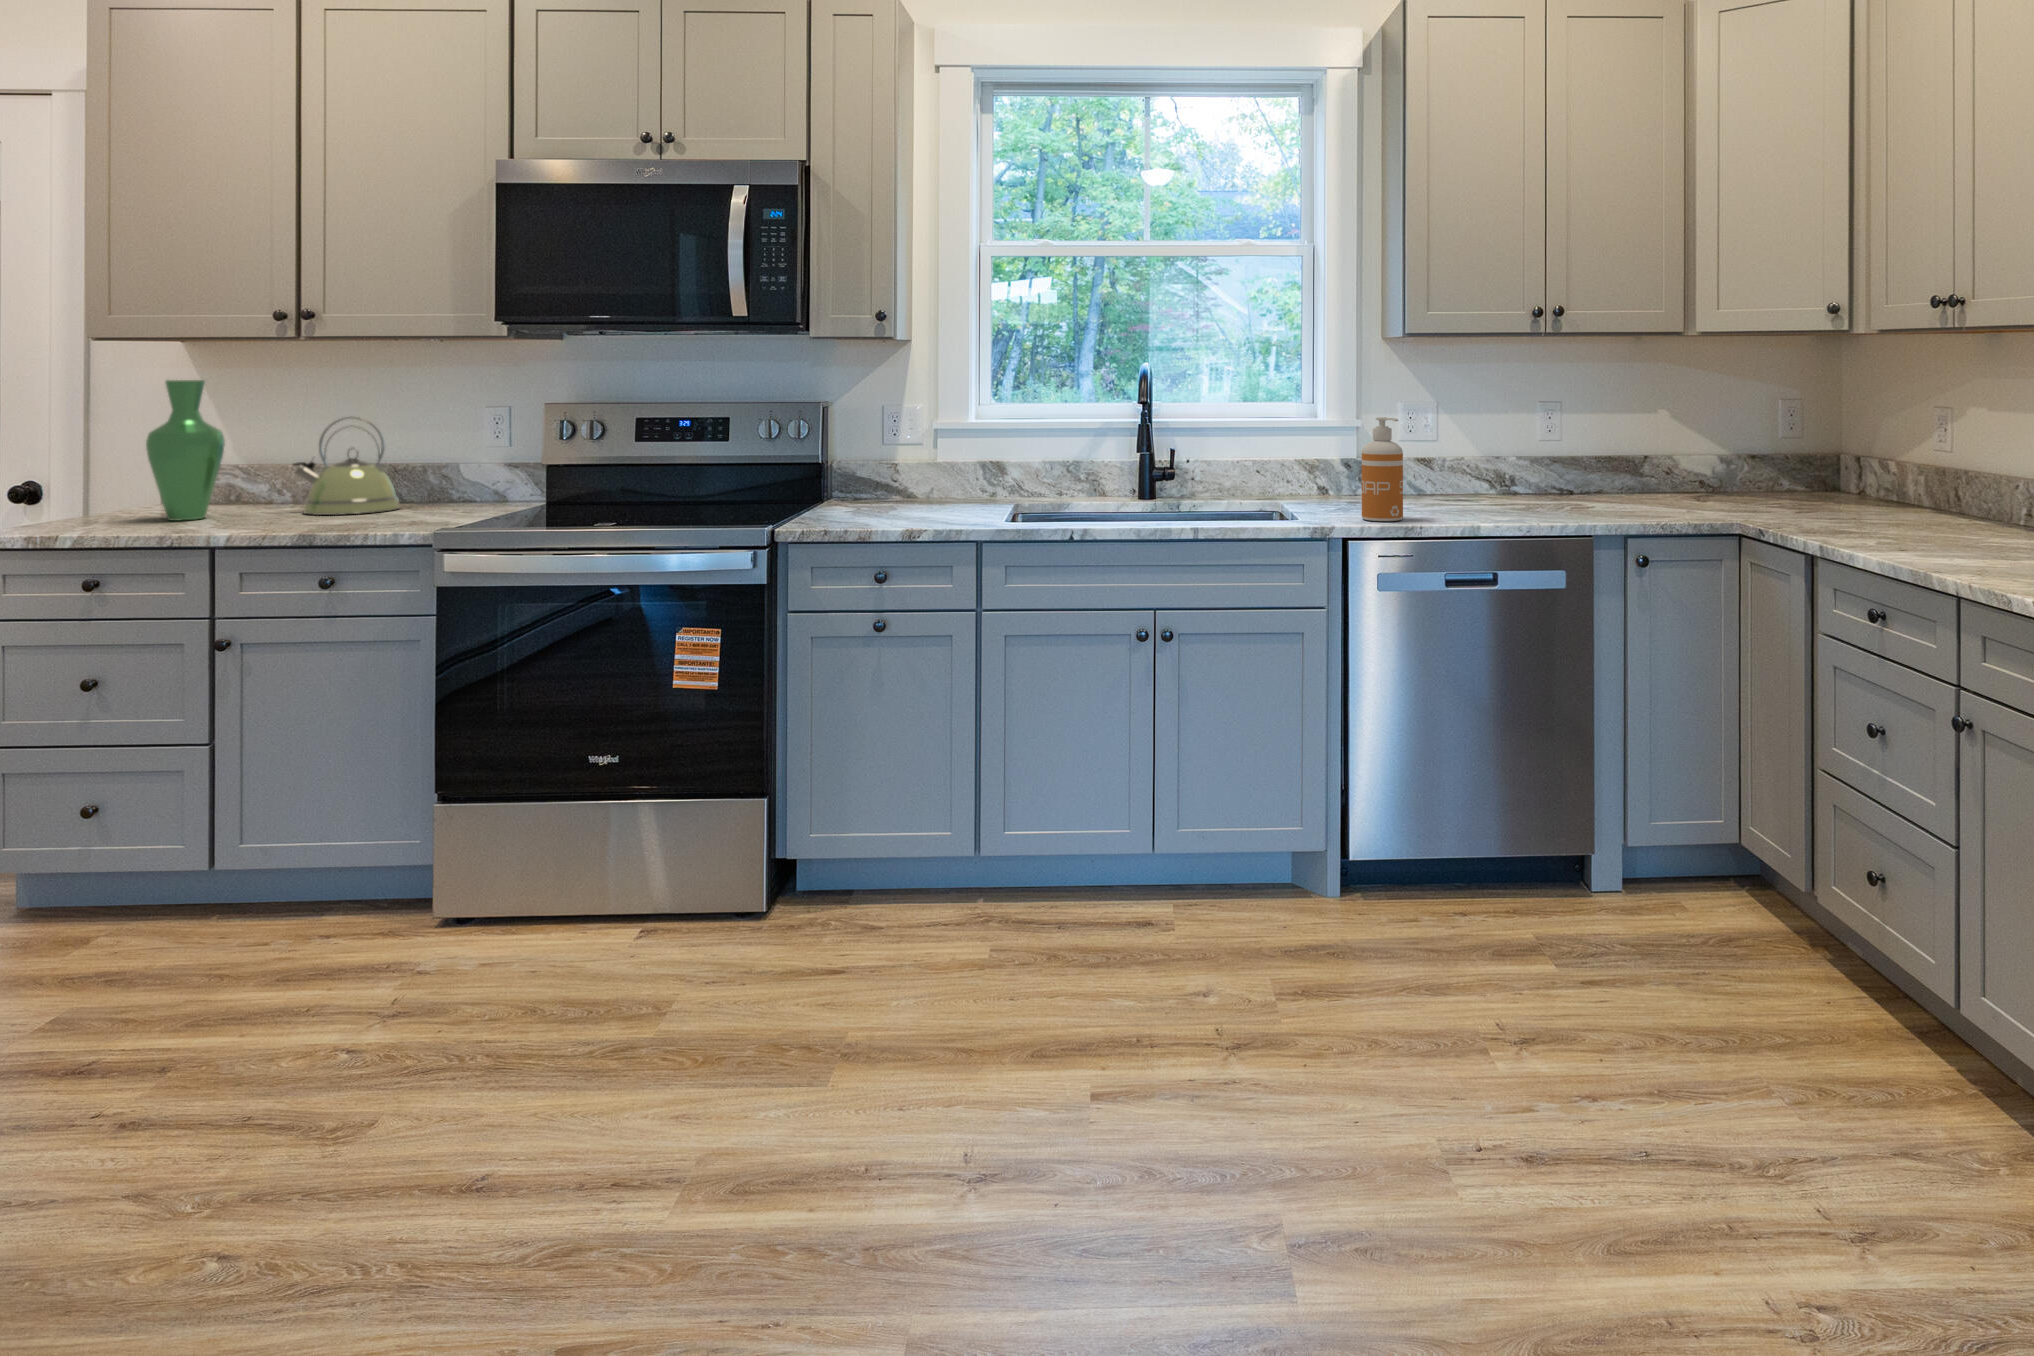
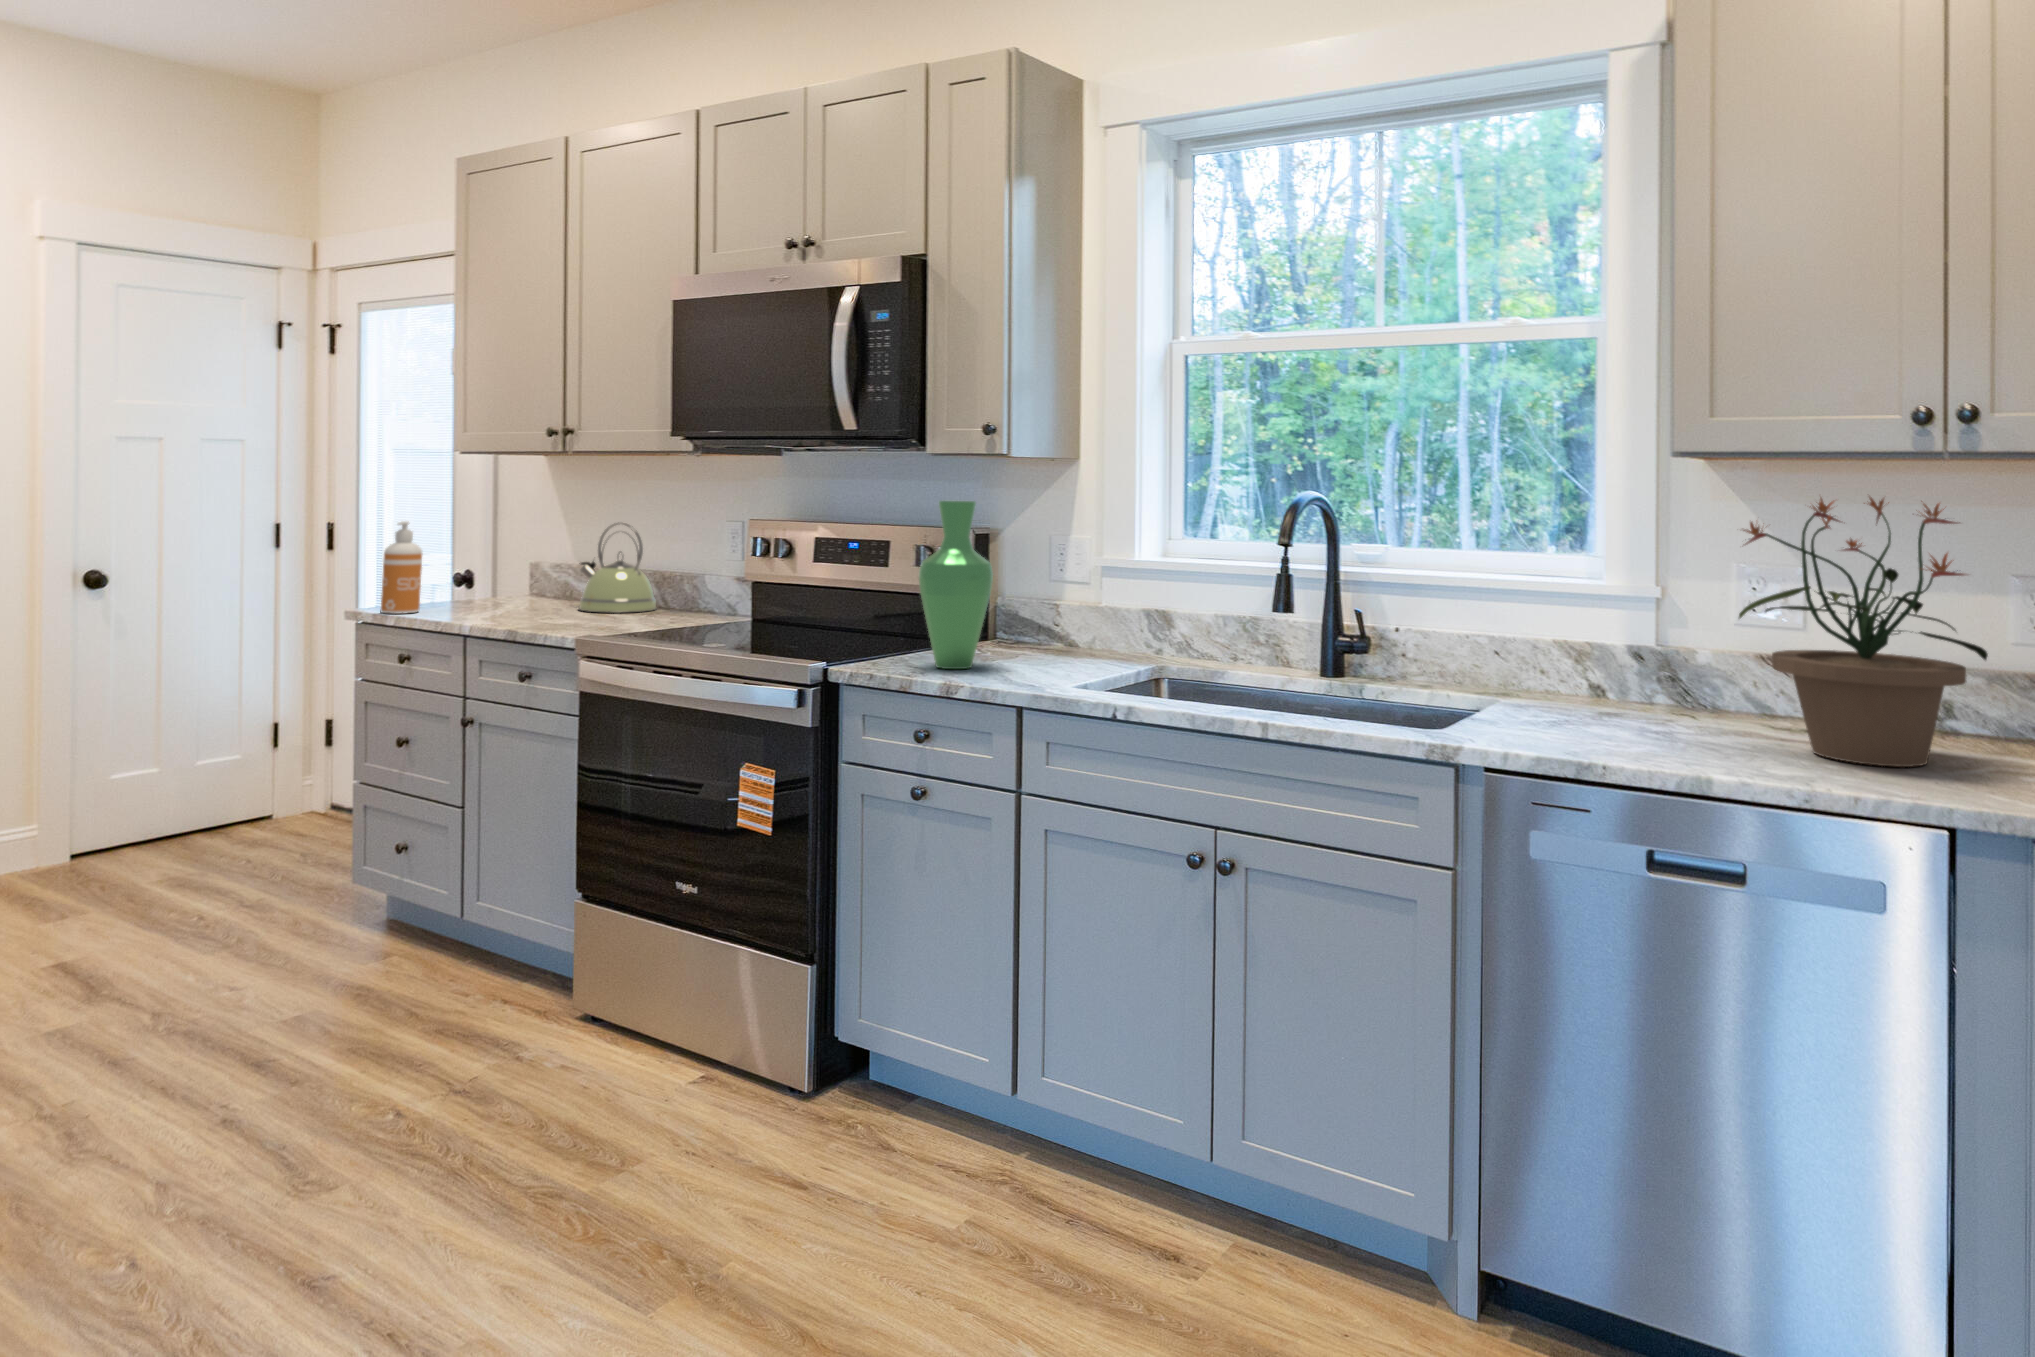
potted plant: none [1445,356,1581,511] -> present [1739,497,1988,767]
vase: present [146,380,225,521] -> present [919,501,993,669]
soap dispenser: present [1362,417,1403,521] -> present [381,521,422,614]

